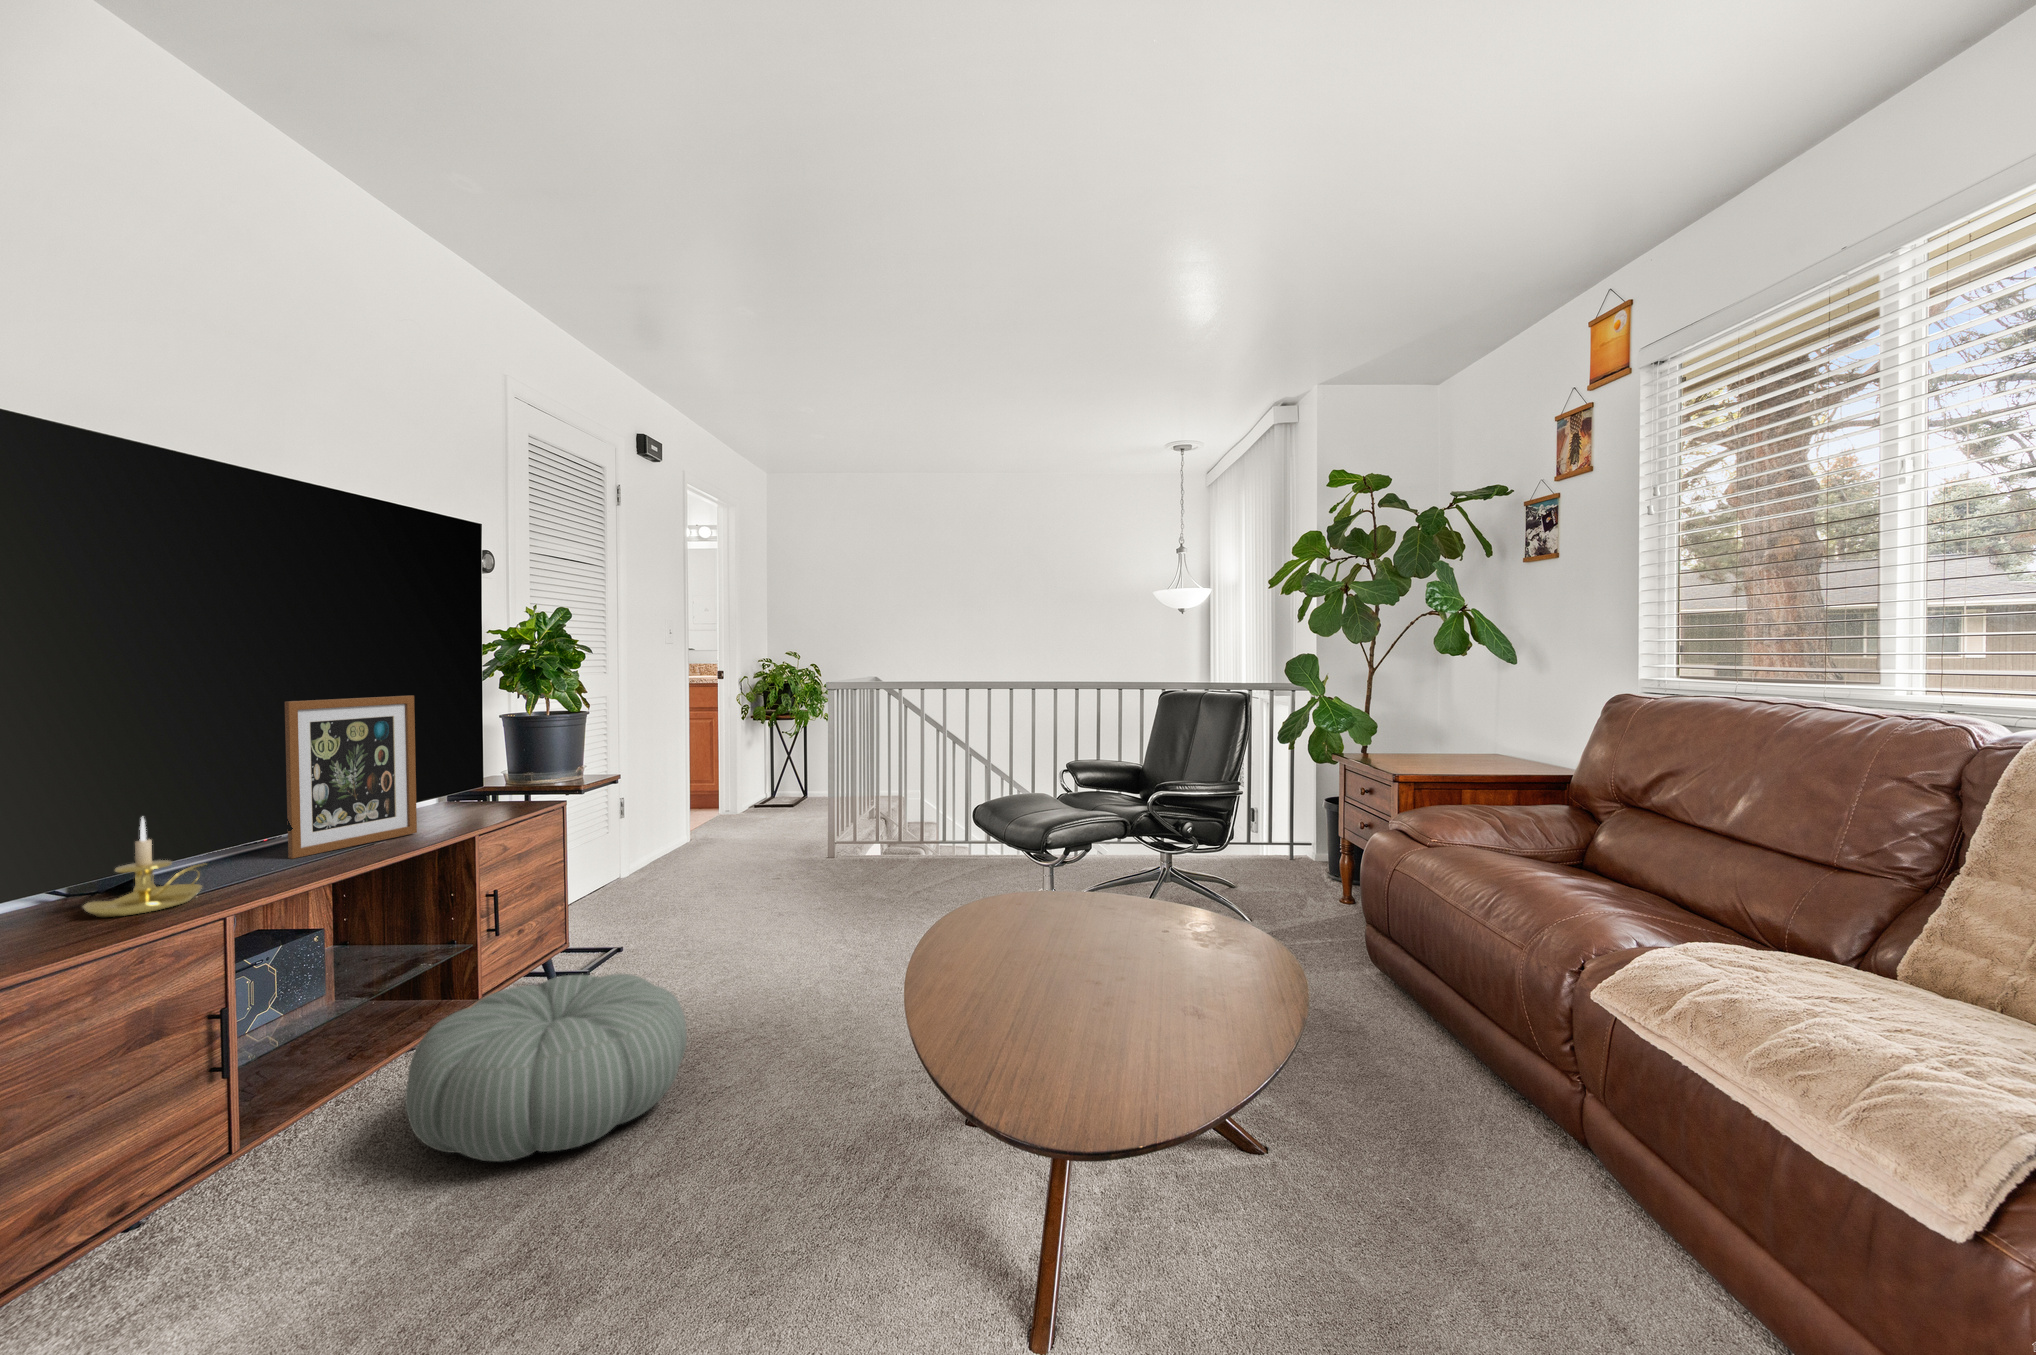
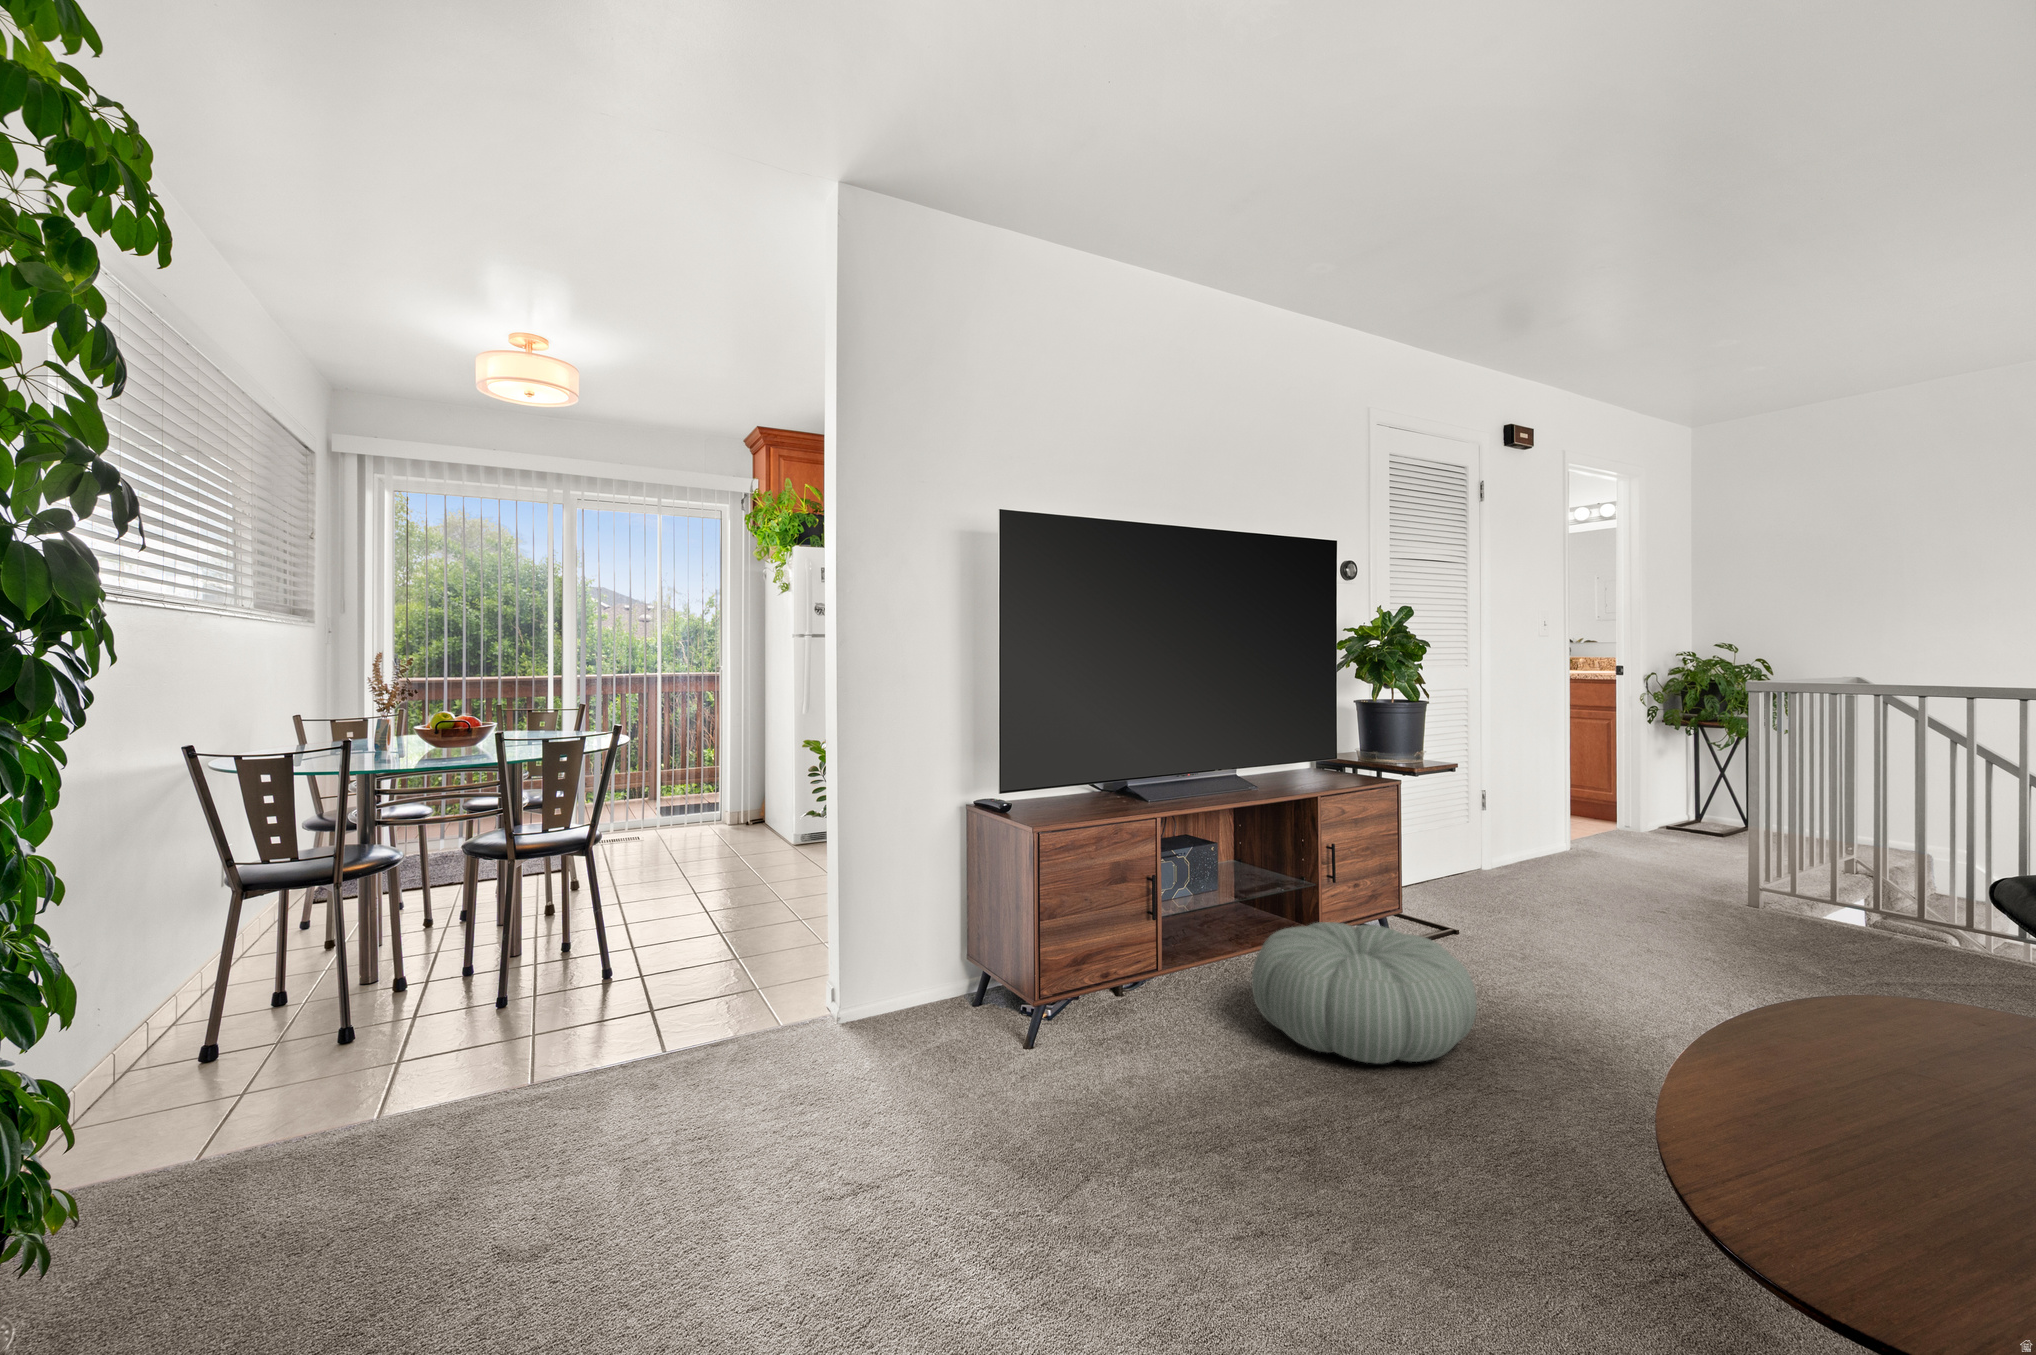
picture frame: present [285,696,417,859] -> none [1197,680,1278,791]
candle holder: present [83,818,204,917] -> none [1095,748,1151,807]

